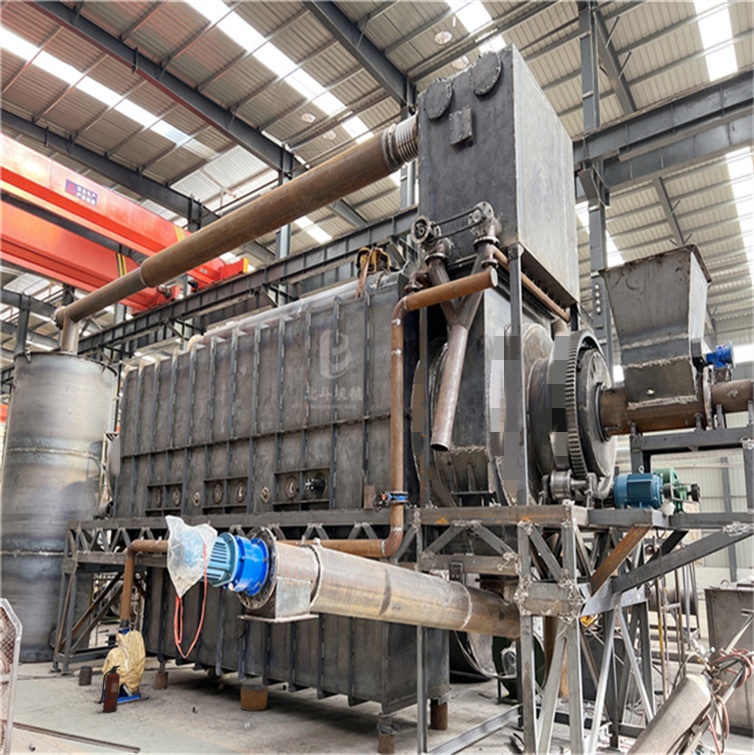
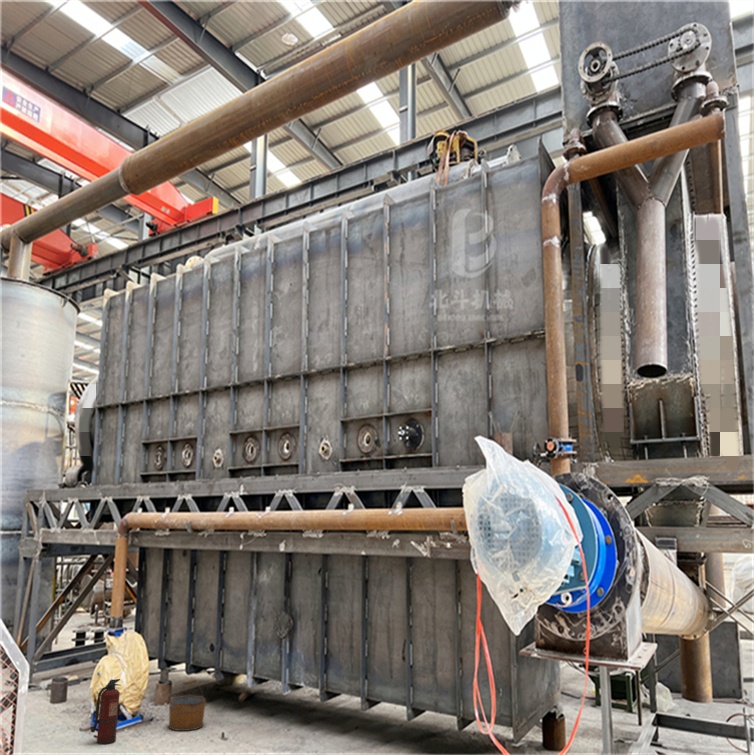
bucket: present [241,684,268,711] -> present [169,680,206,731]

